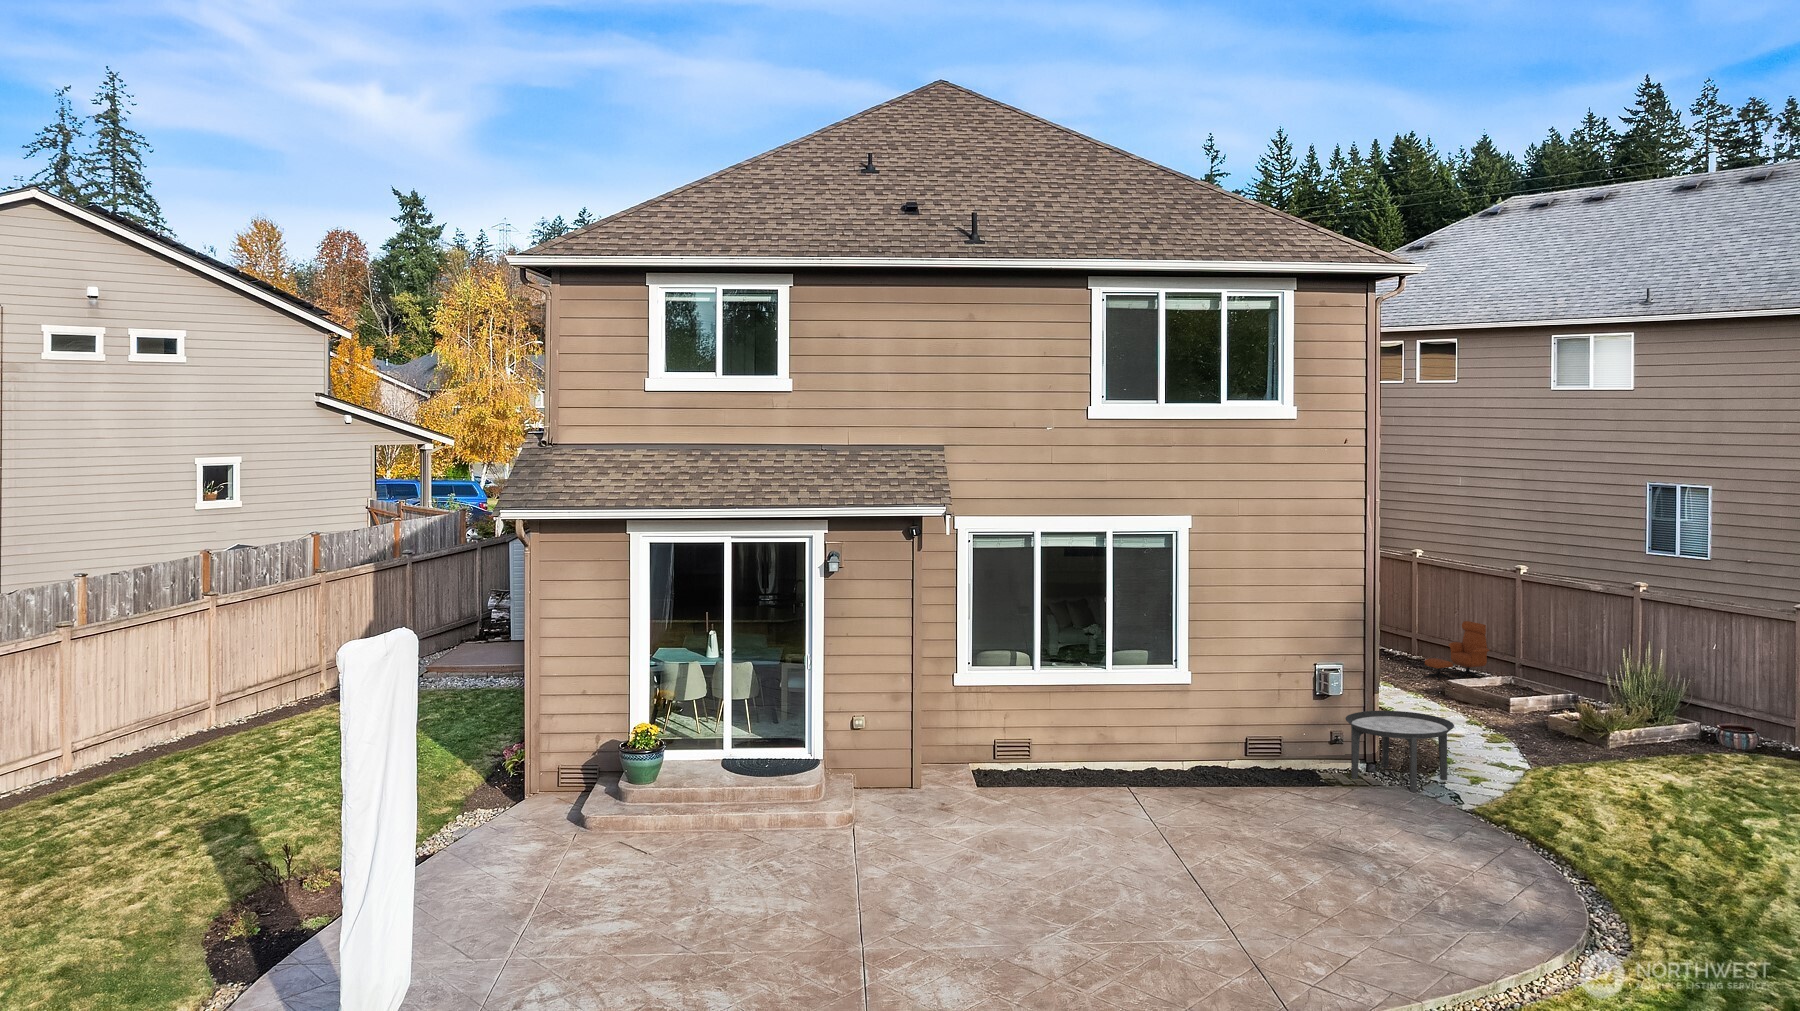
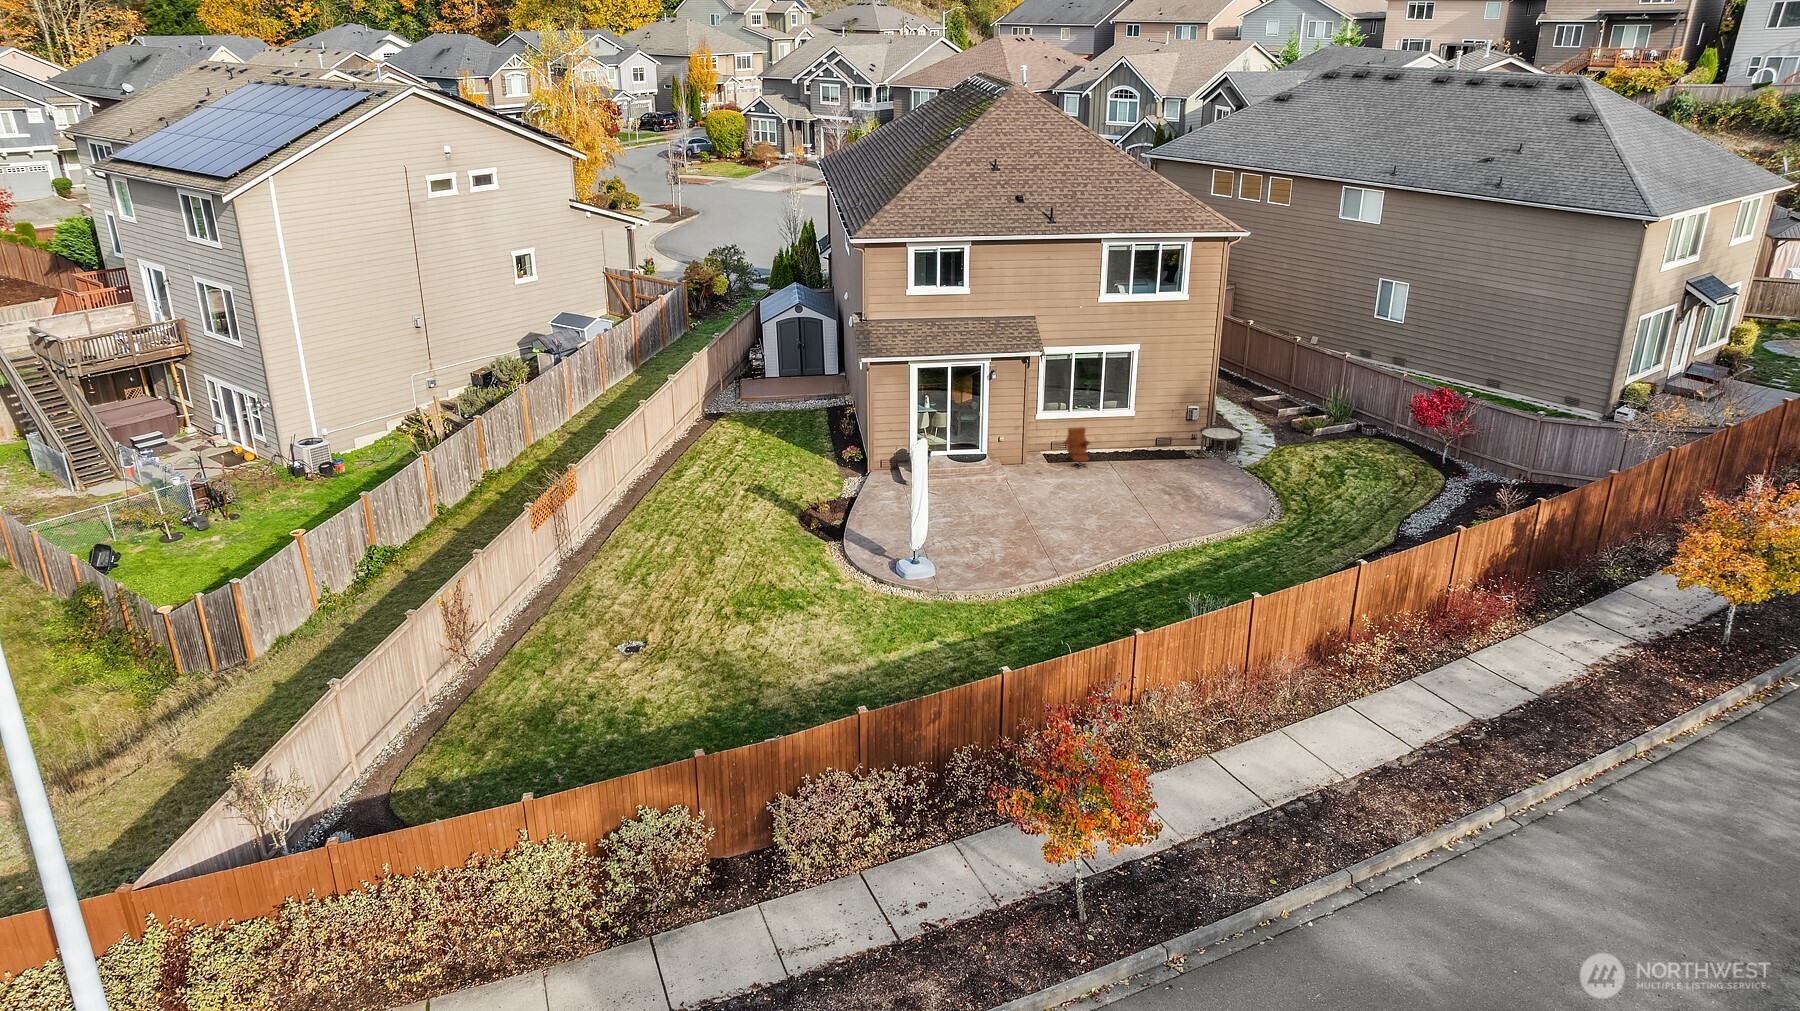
lounge chair: present [1424,621,1489,680] -> present [1064,427,1090,466]

